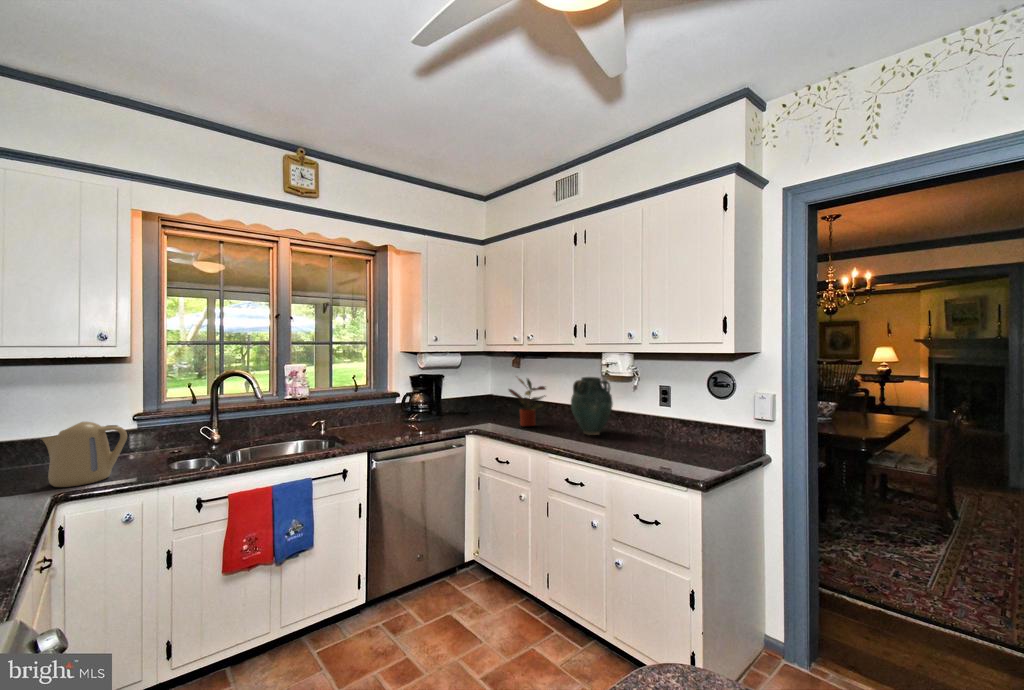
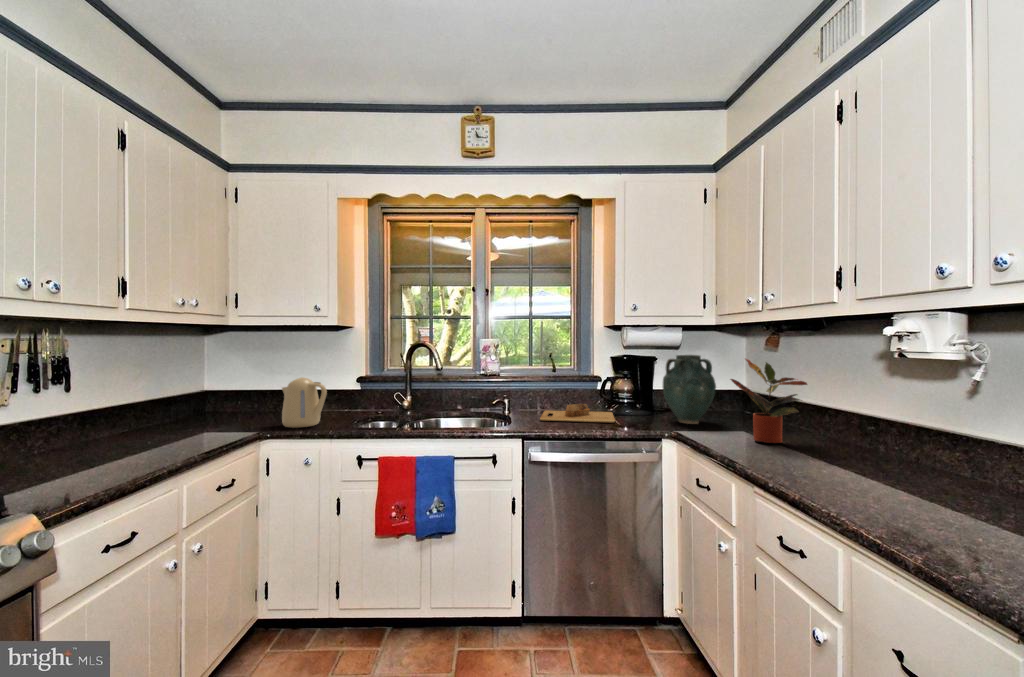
vase: present [571,377,613,435] -> present [663,355,716,424]
cutting board: none [358,416,427,434] -> present [540,404,615,423]

